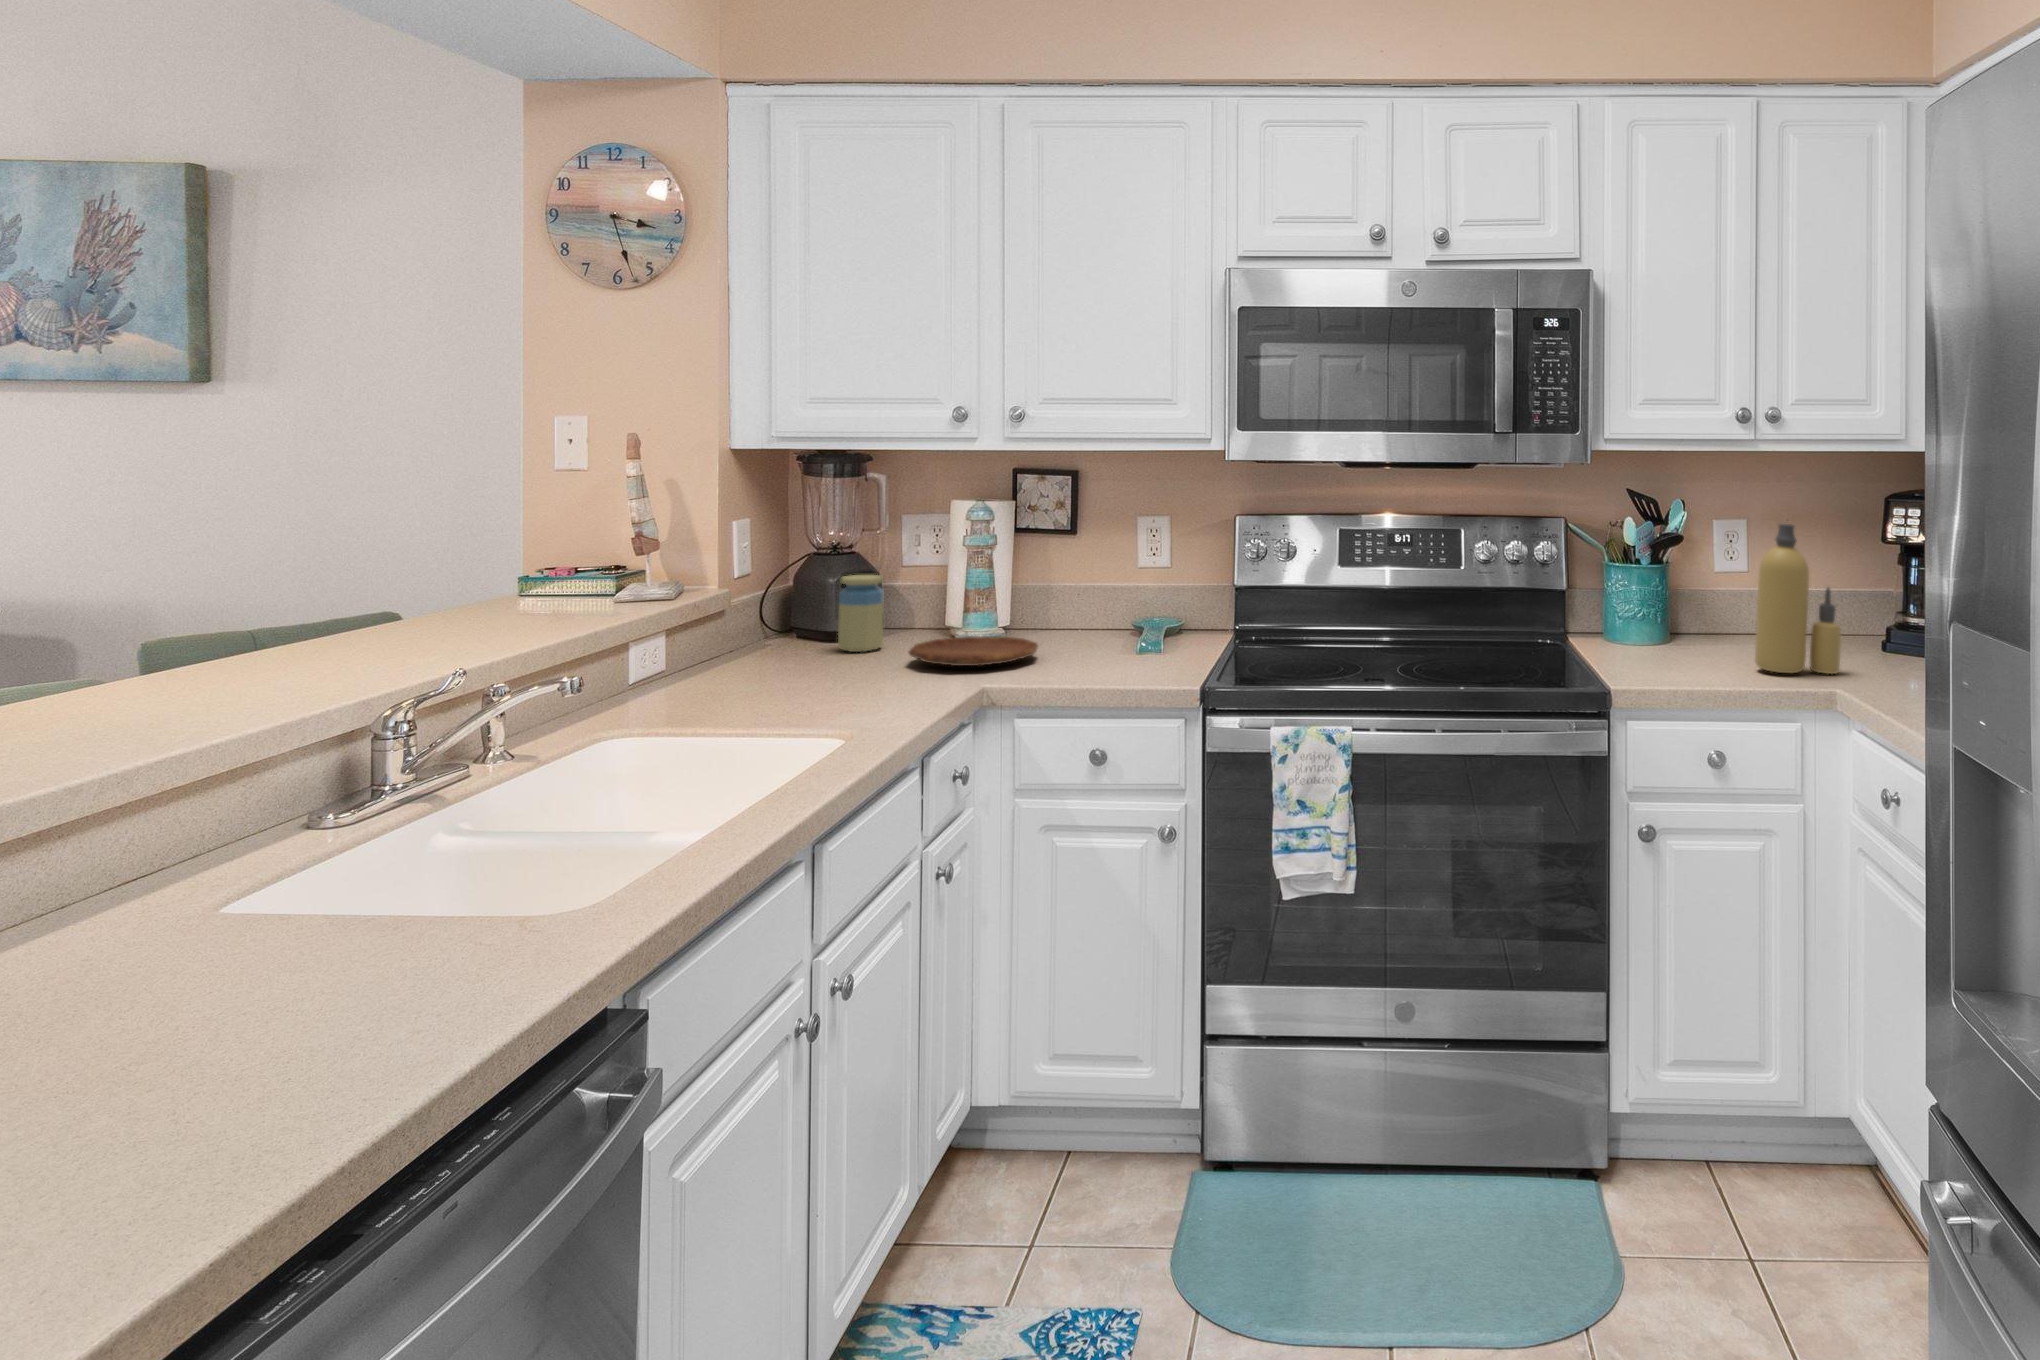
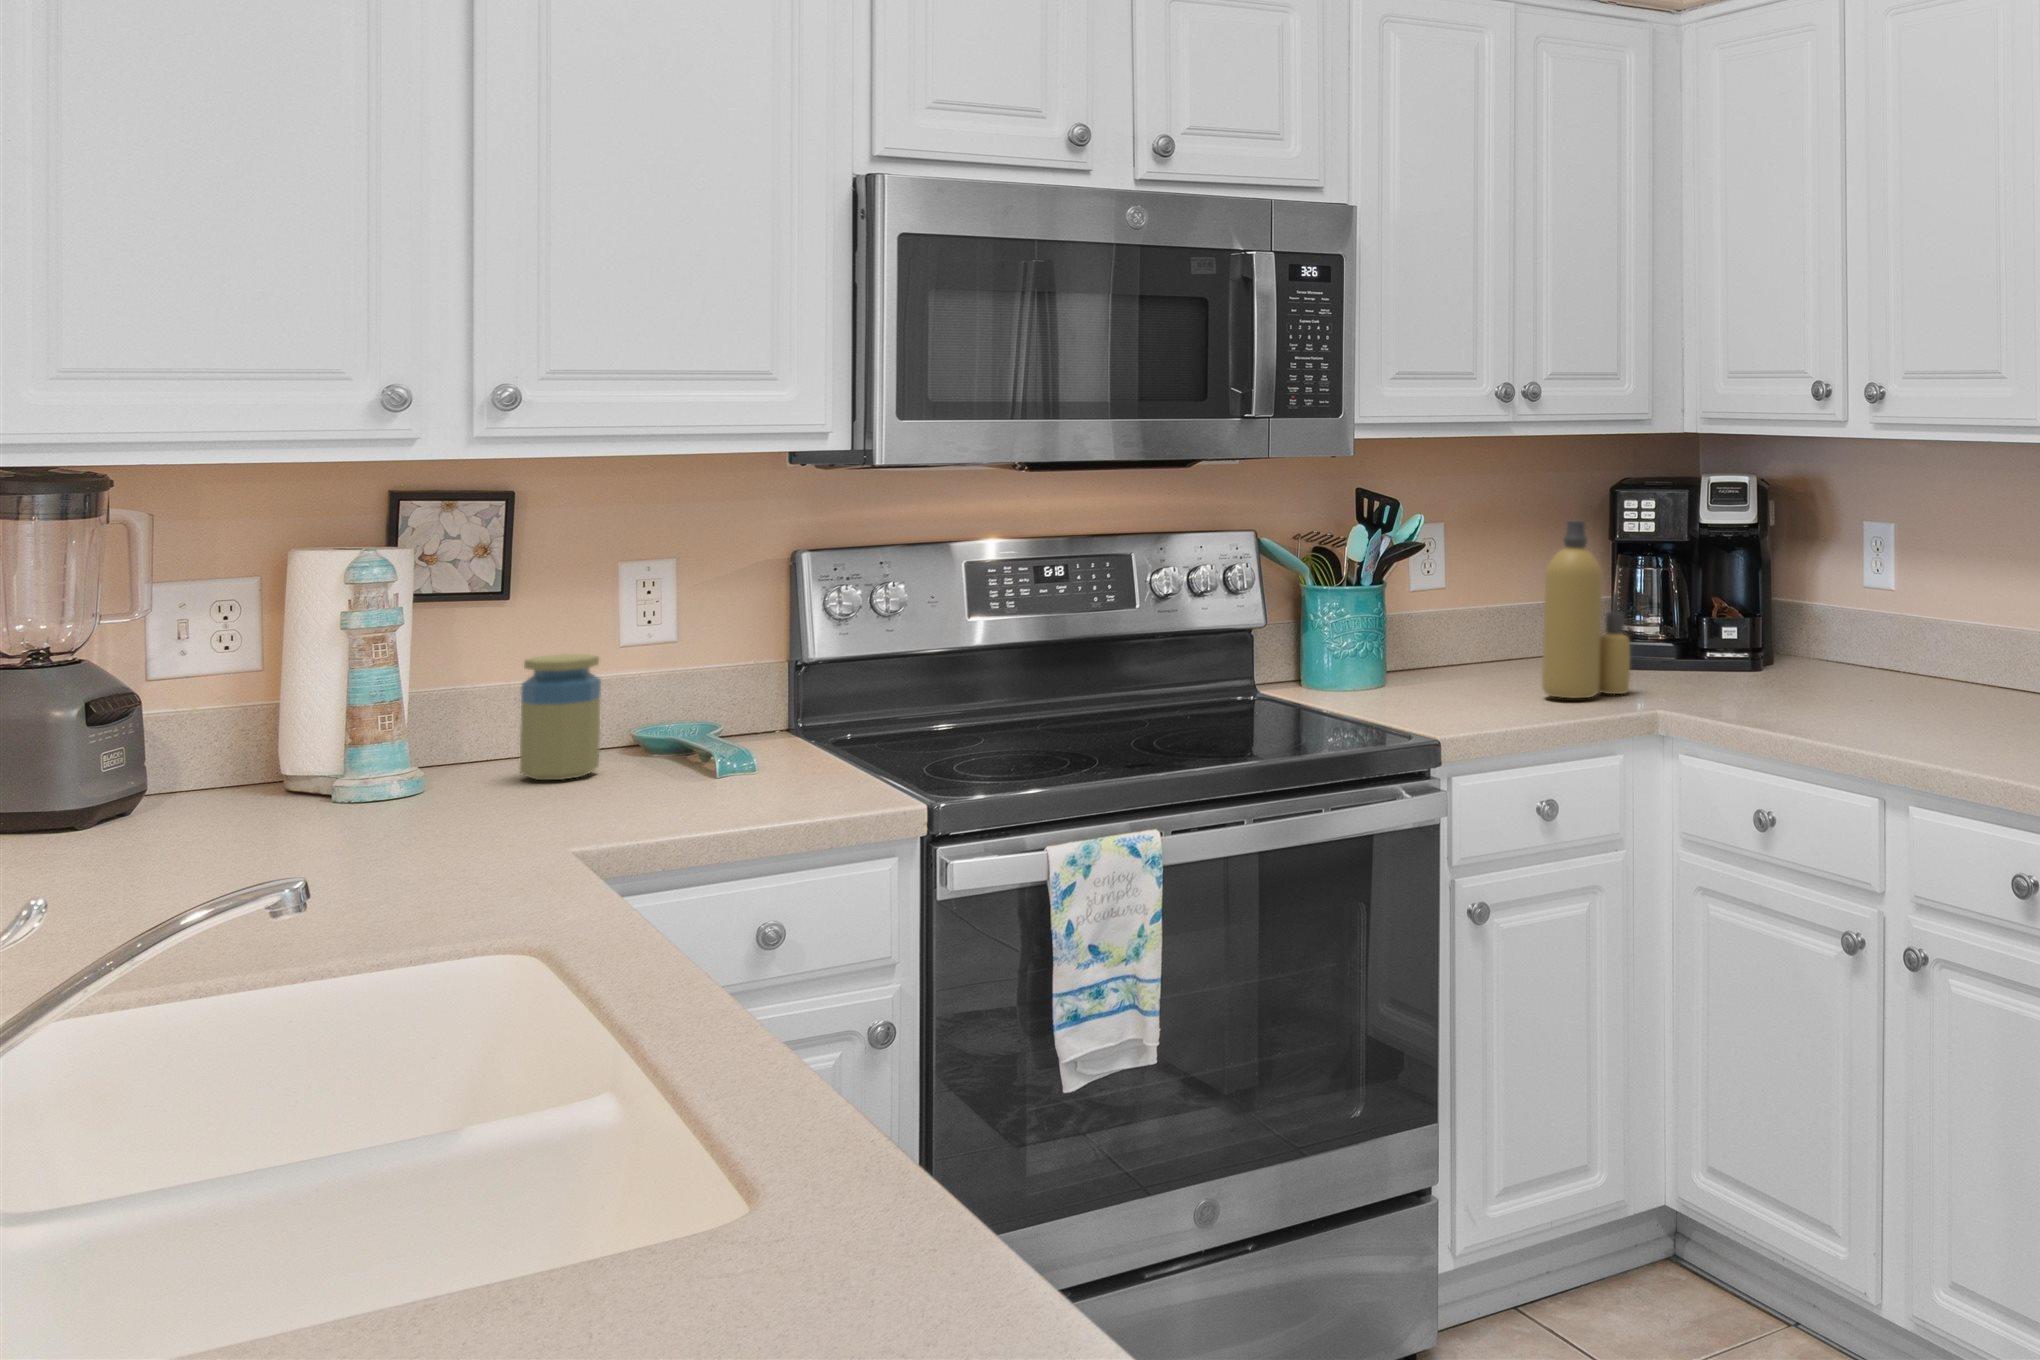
jar: present [838,575,884,652] -> present [520,654,601,780]
tray: present [909,636,1038,666] -> none [331,777,584,833]

